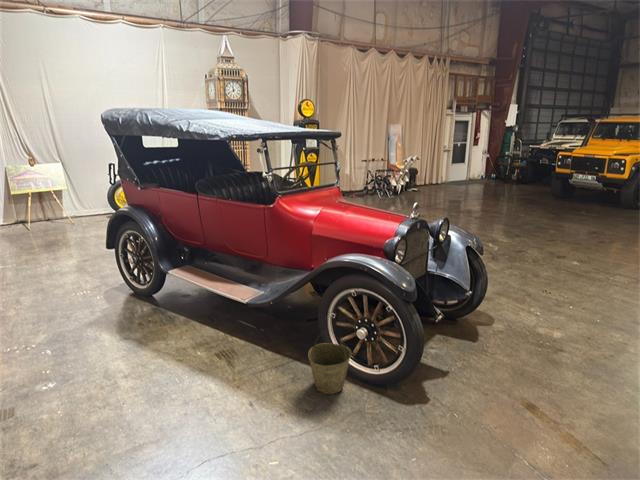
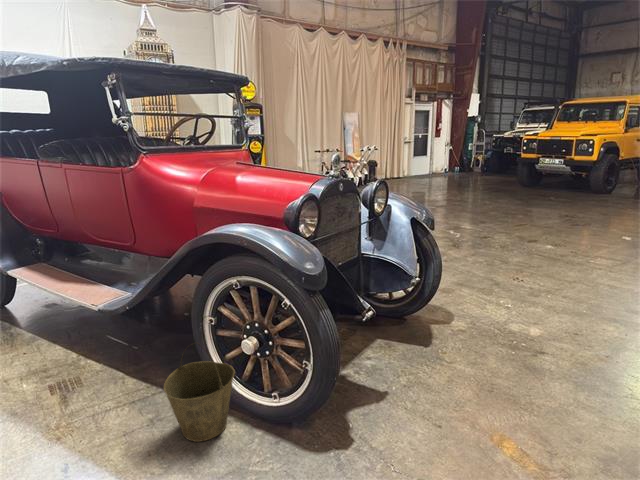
bench: present [491,154,530,183] -> none [456,146,495,175]

